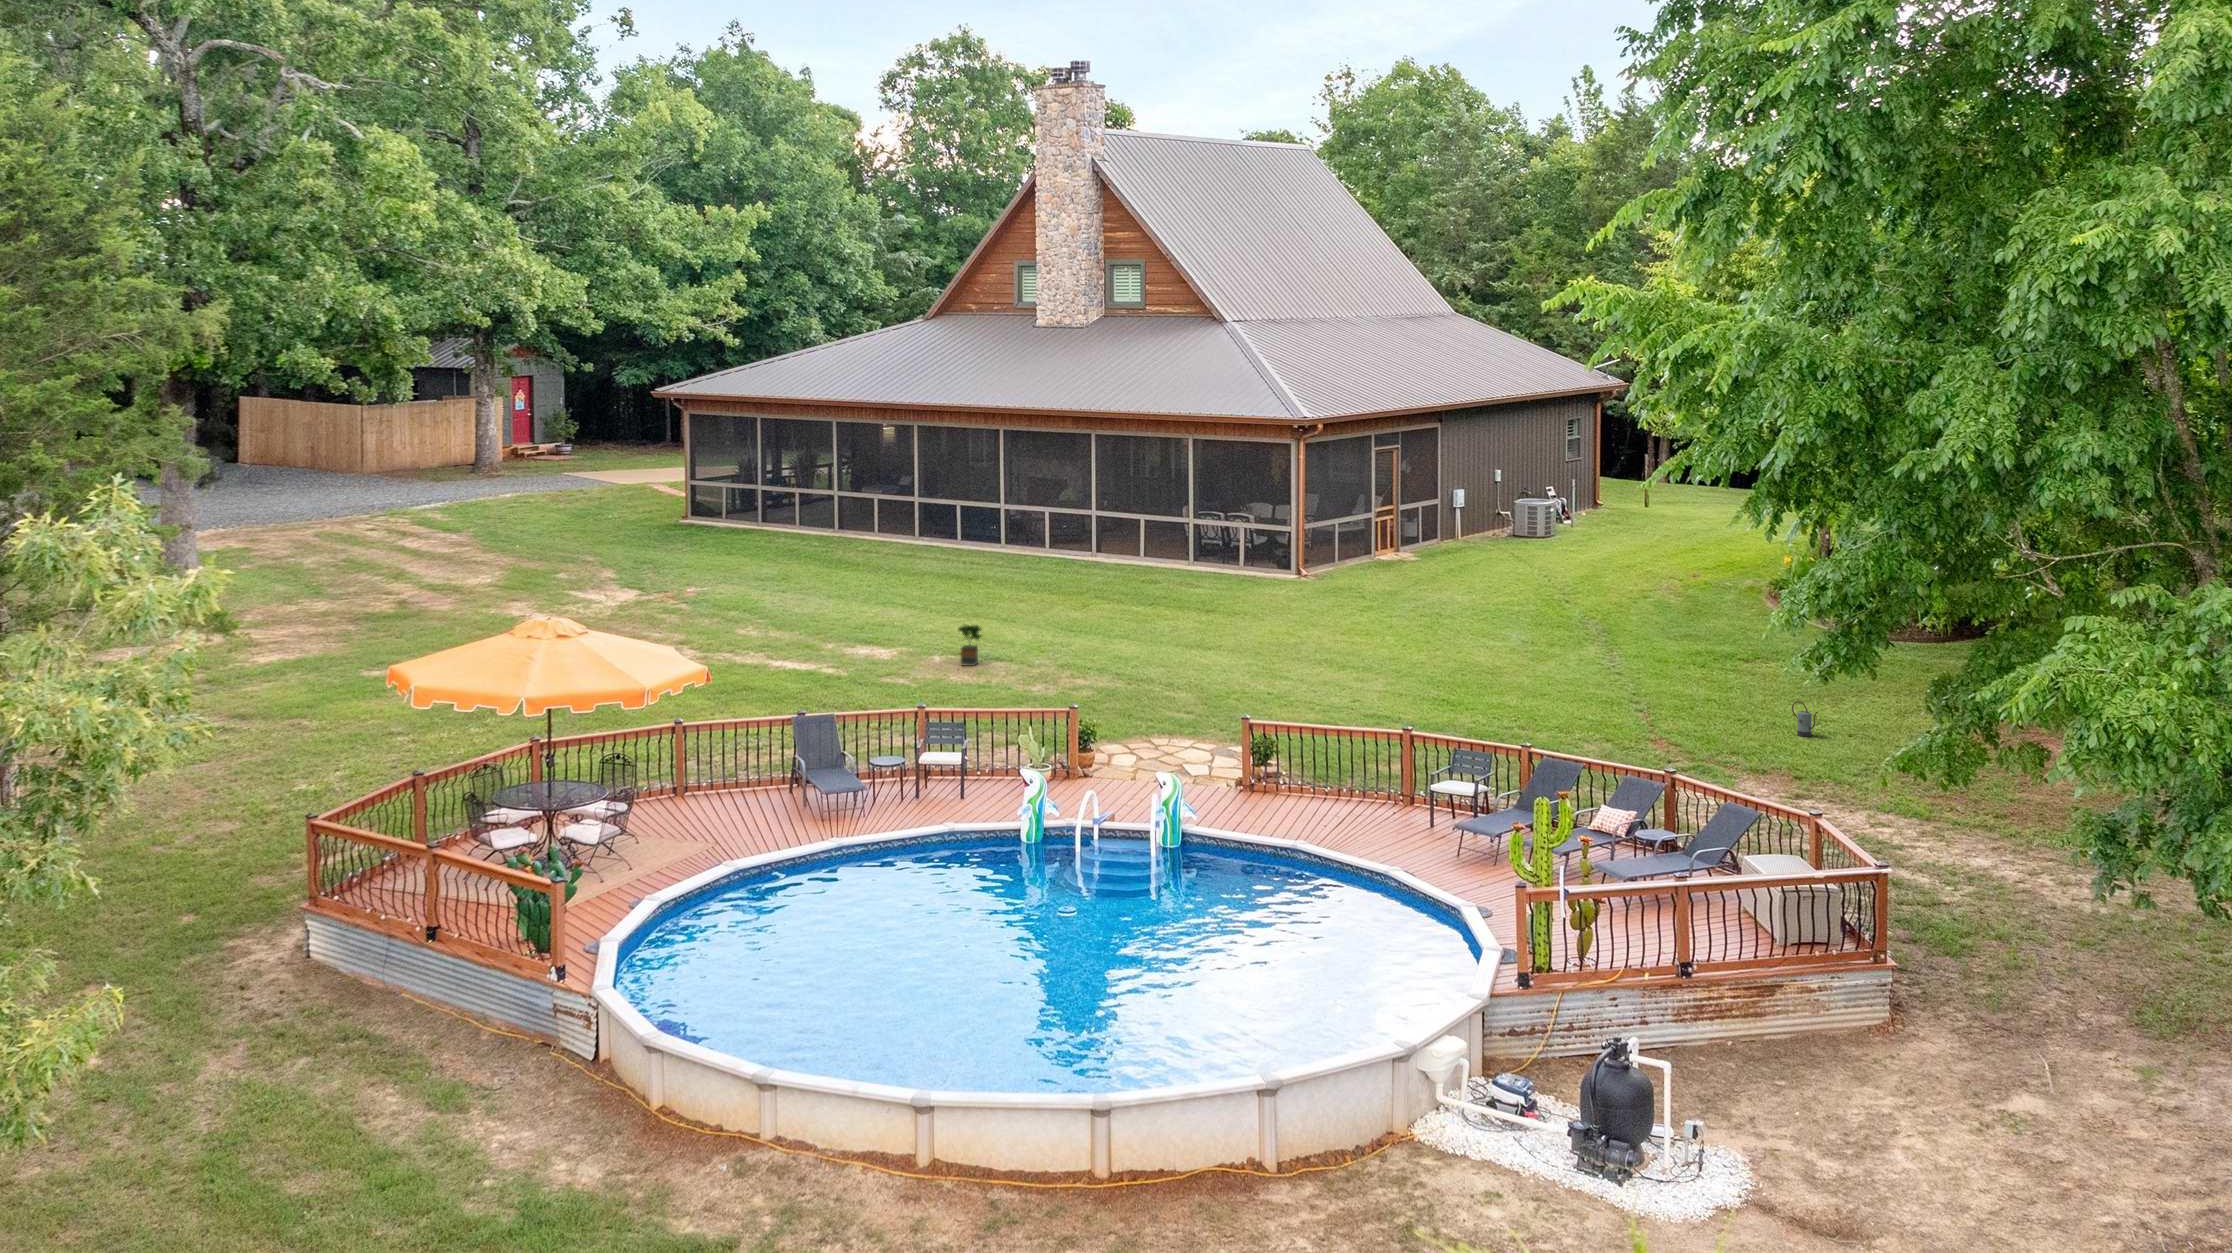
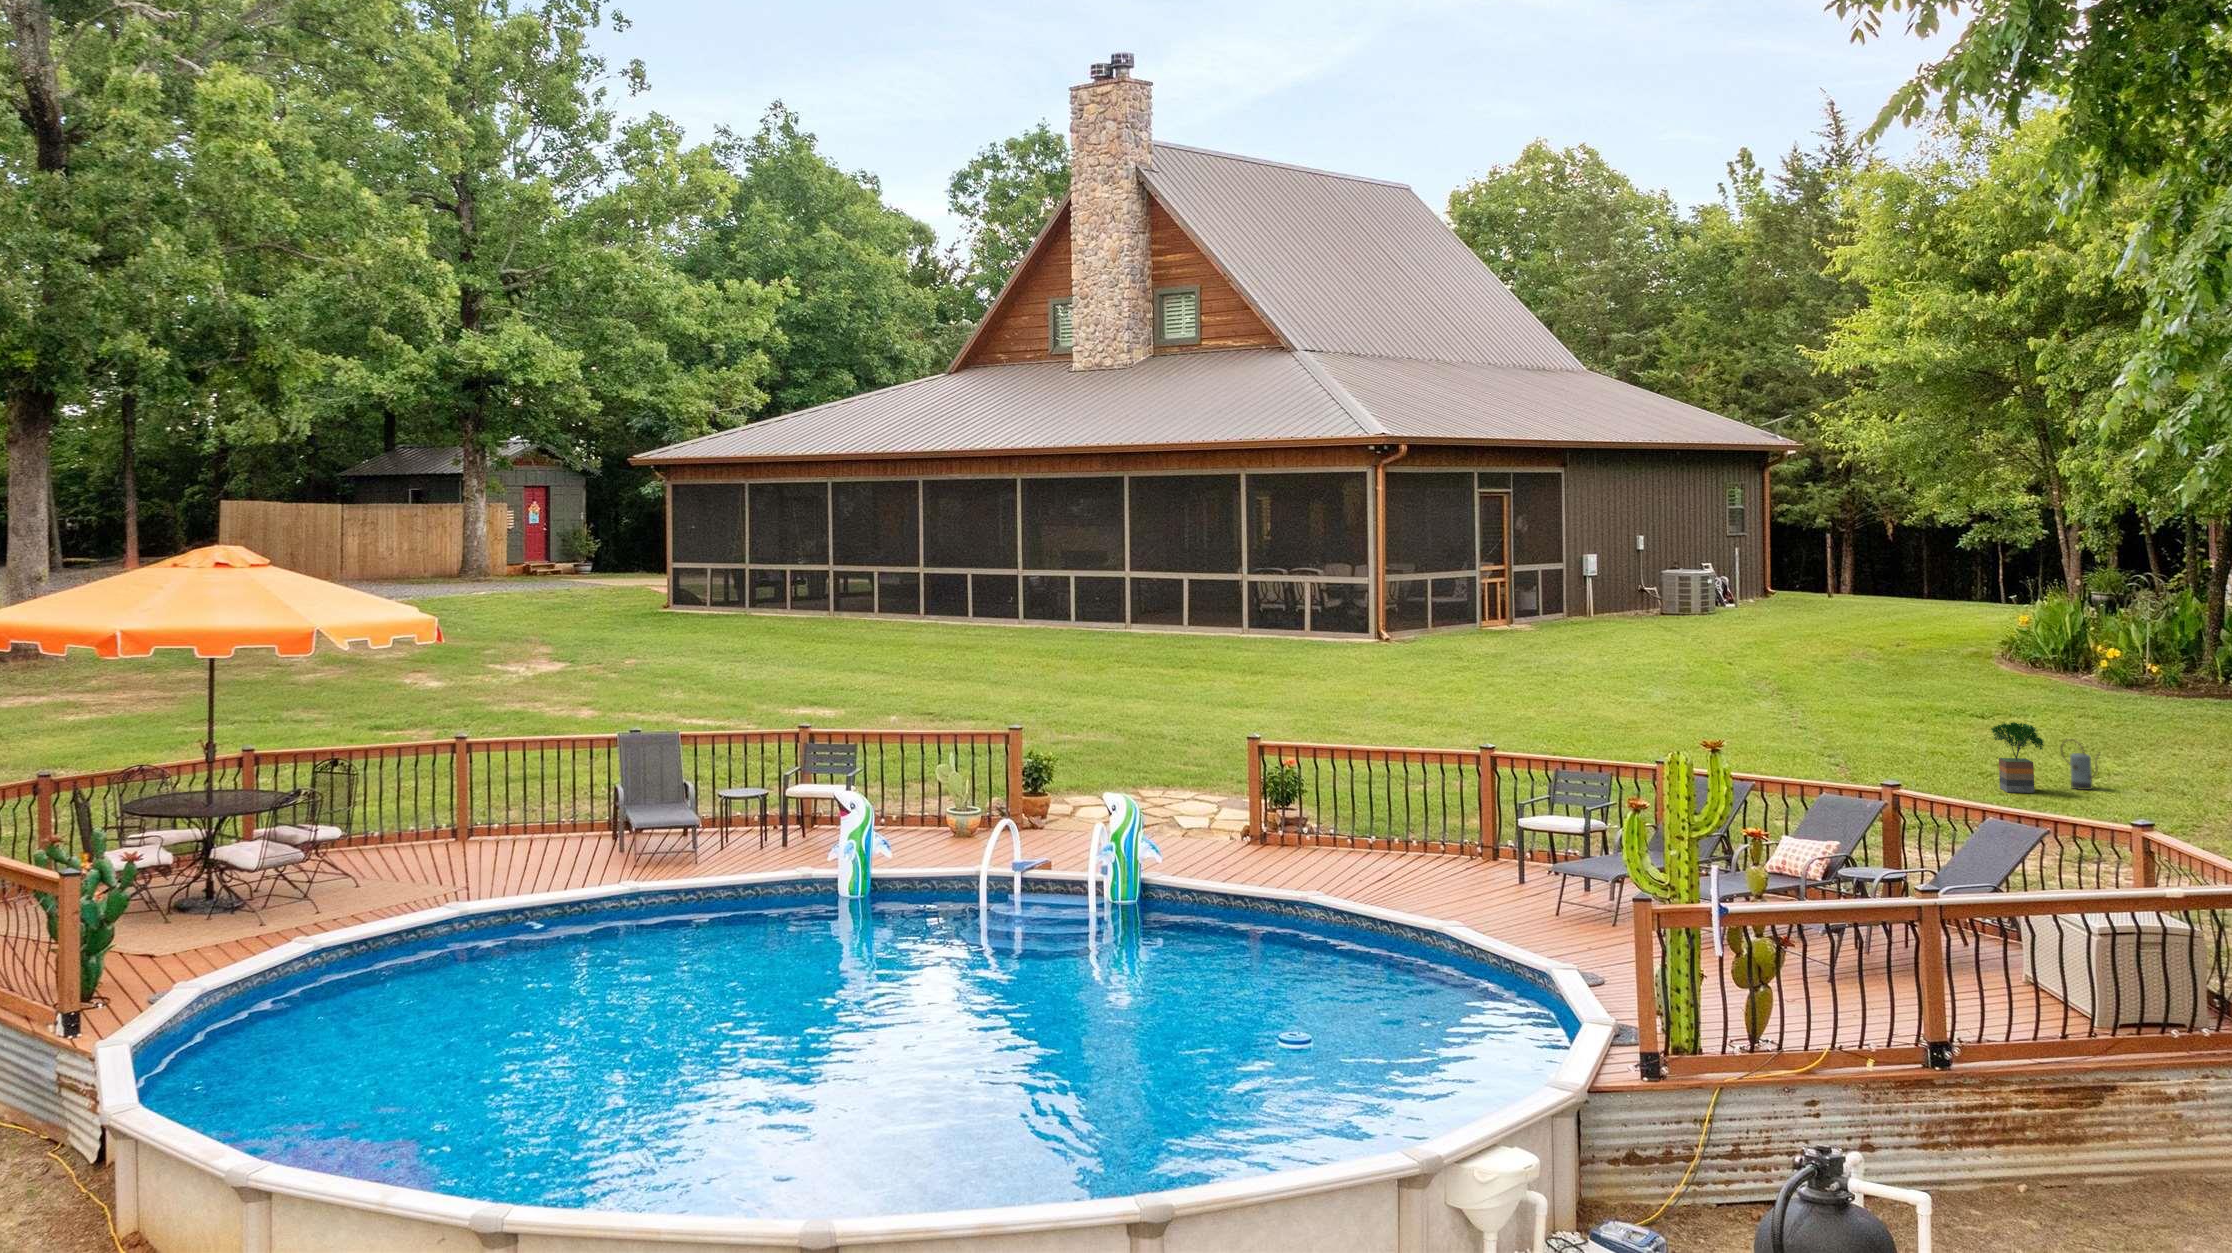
potted tree: present [959,625,981,666] -> present [1991,722,2044,793]

